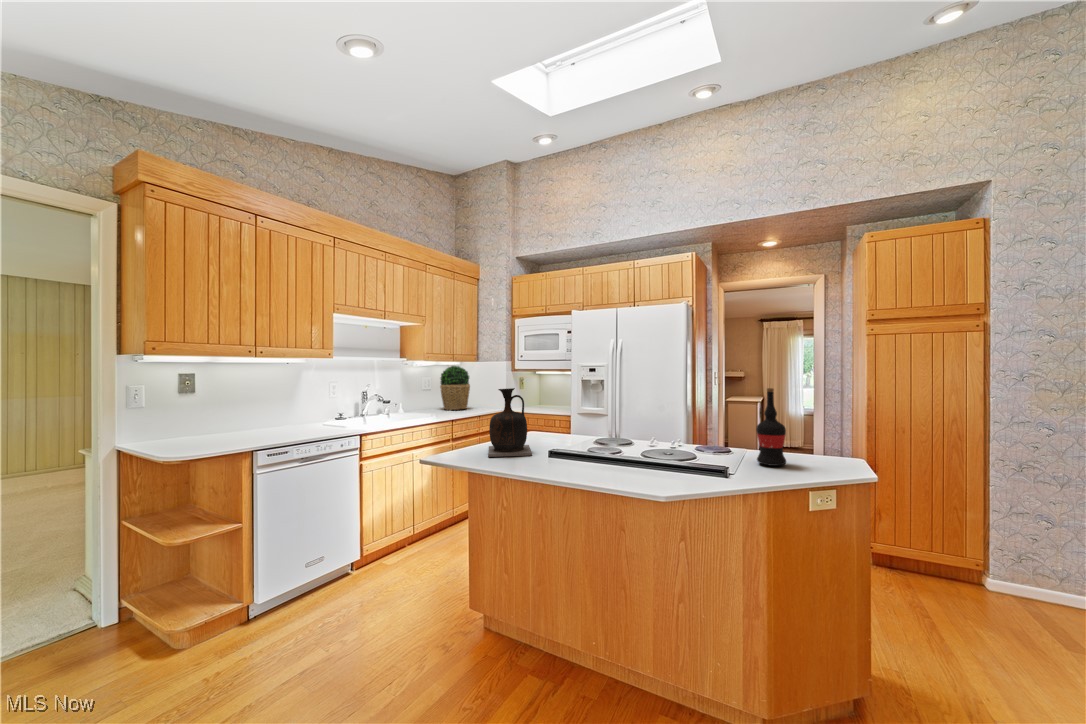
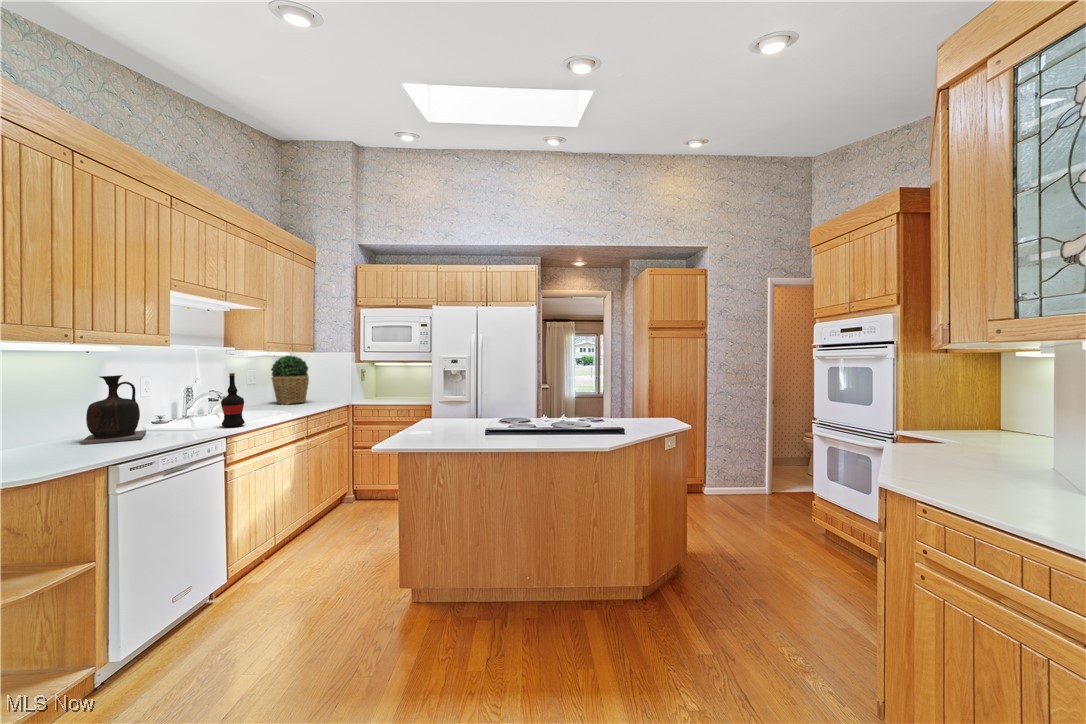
vase: present [488,388,532,457] -> present [81,375,146,445]
wine bottle: present [756,388,786,466] -> present [221,373,245,427]

